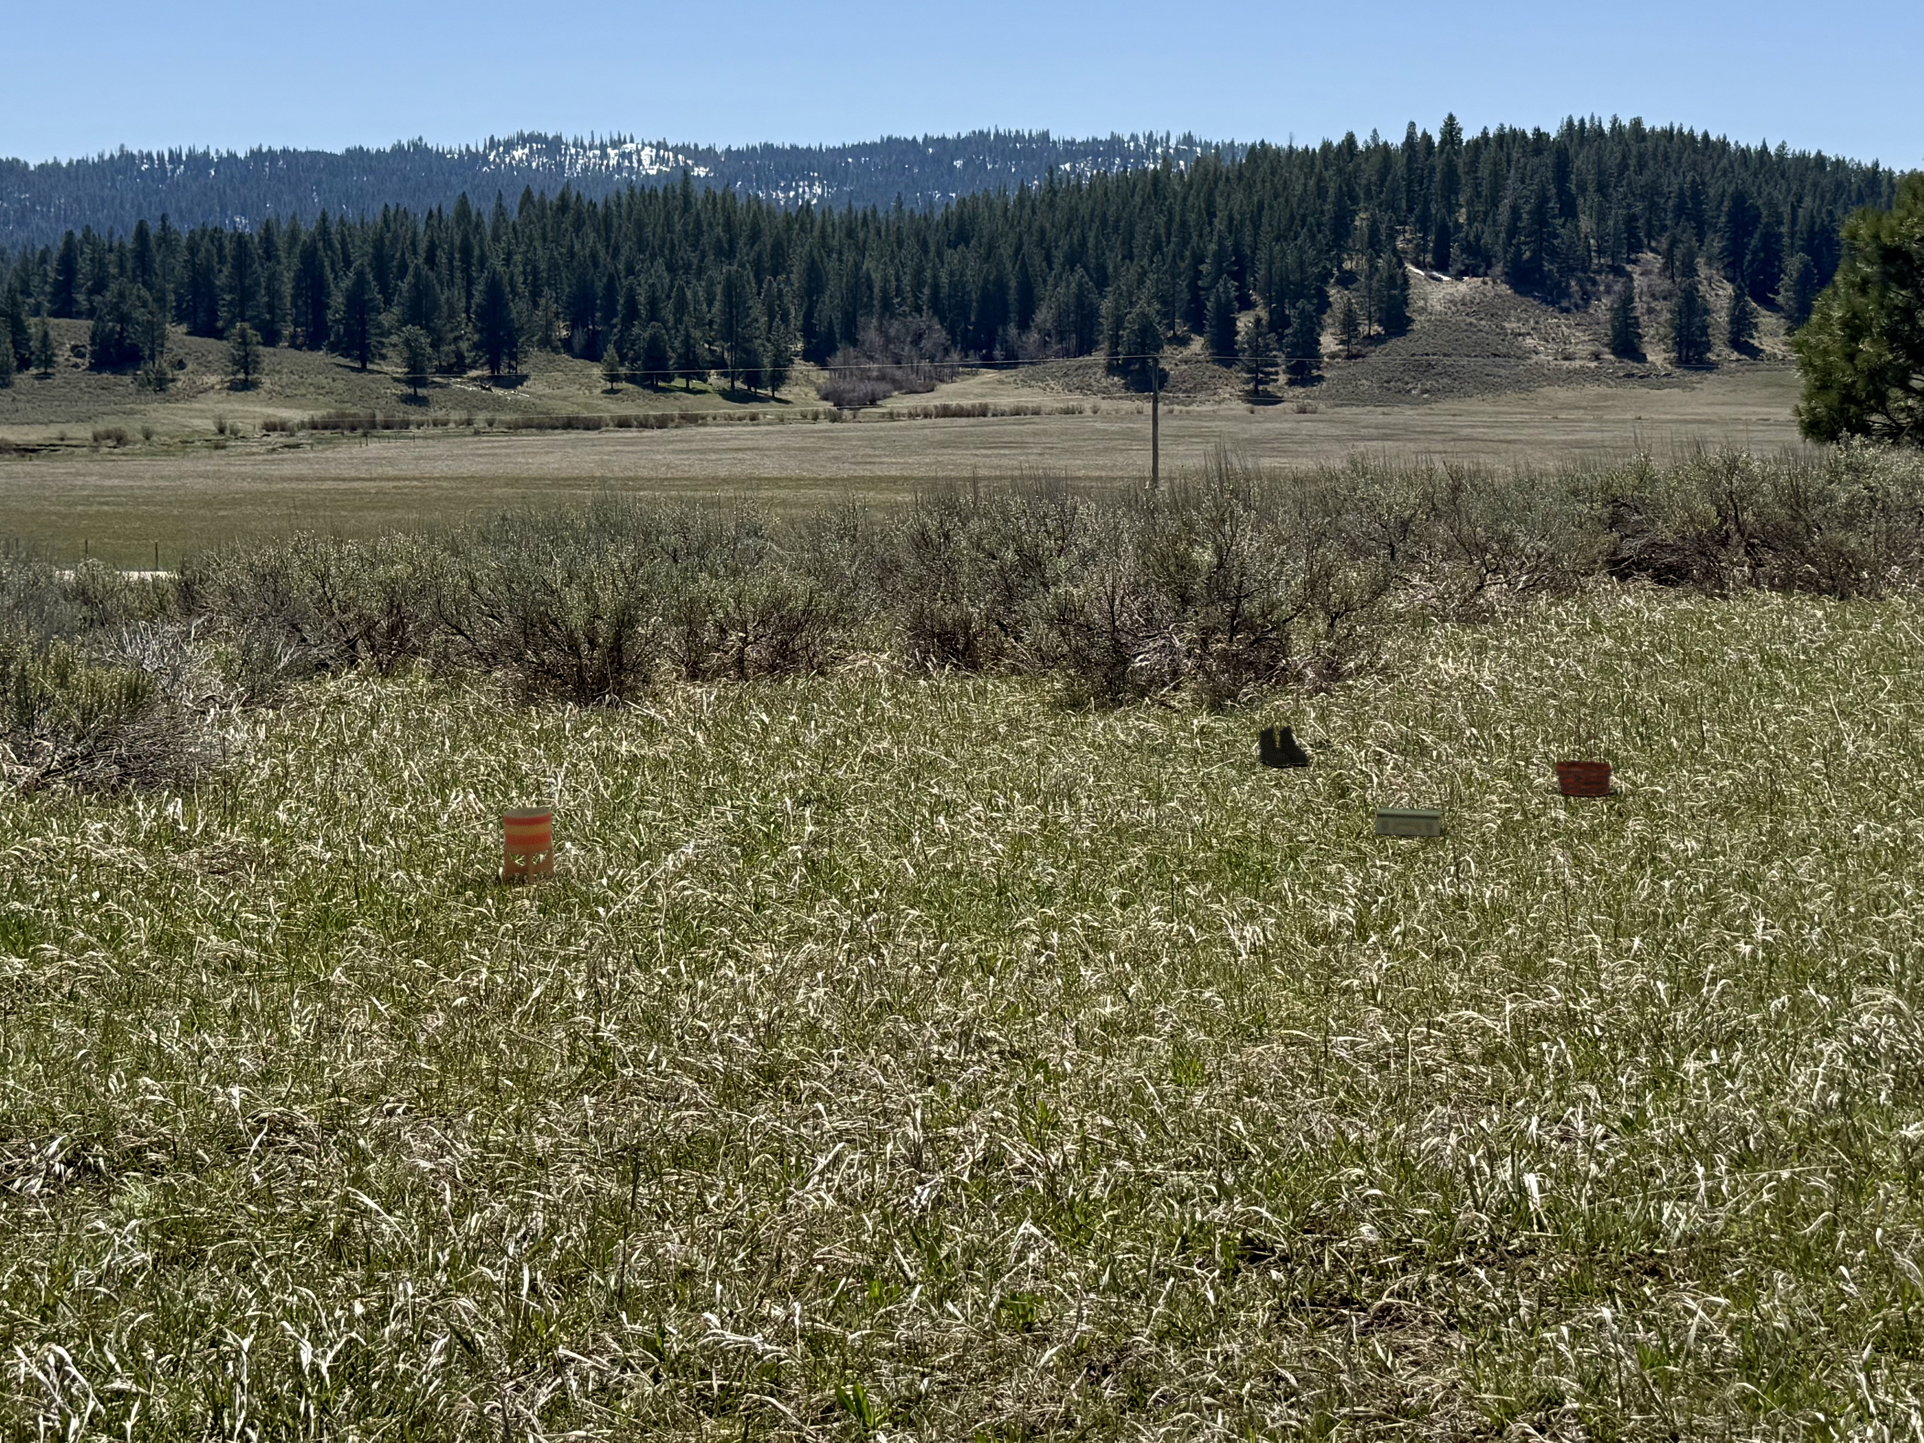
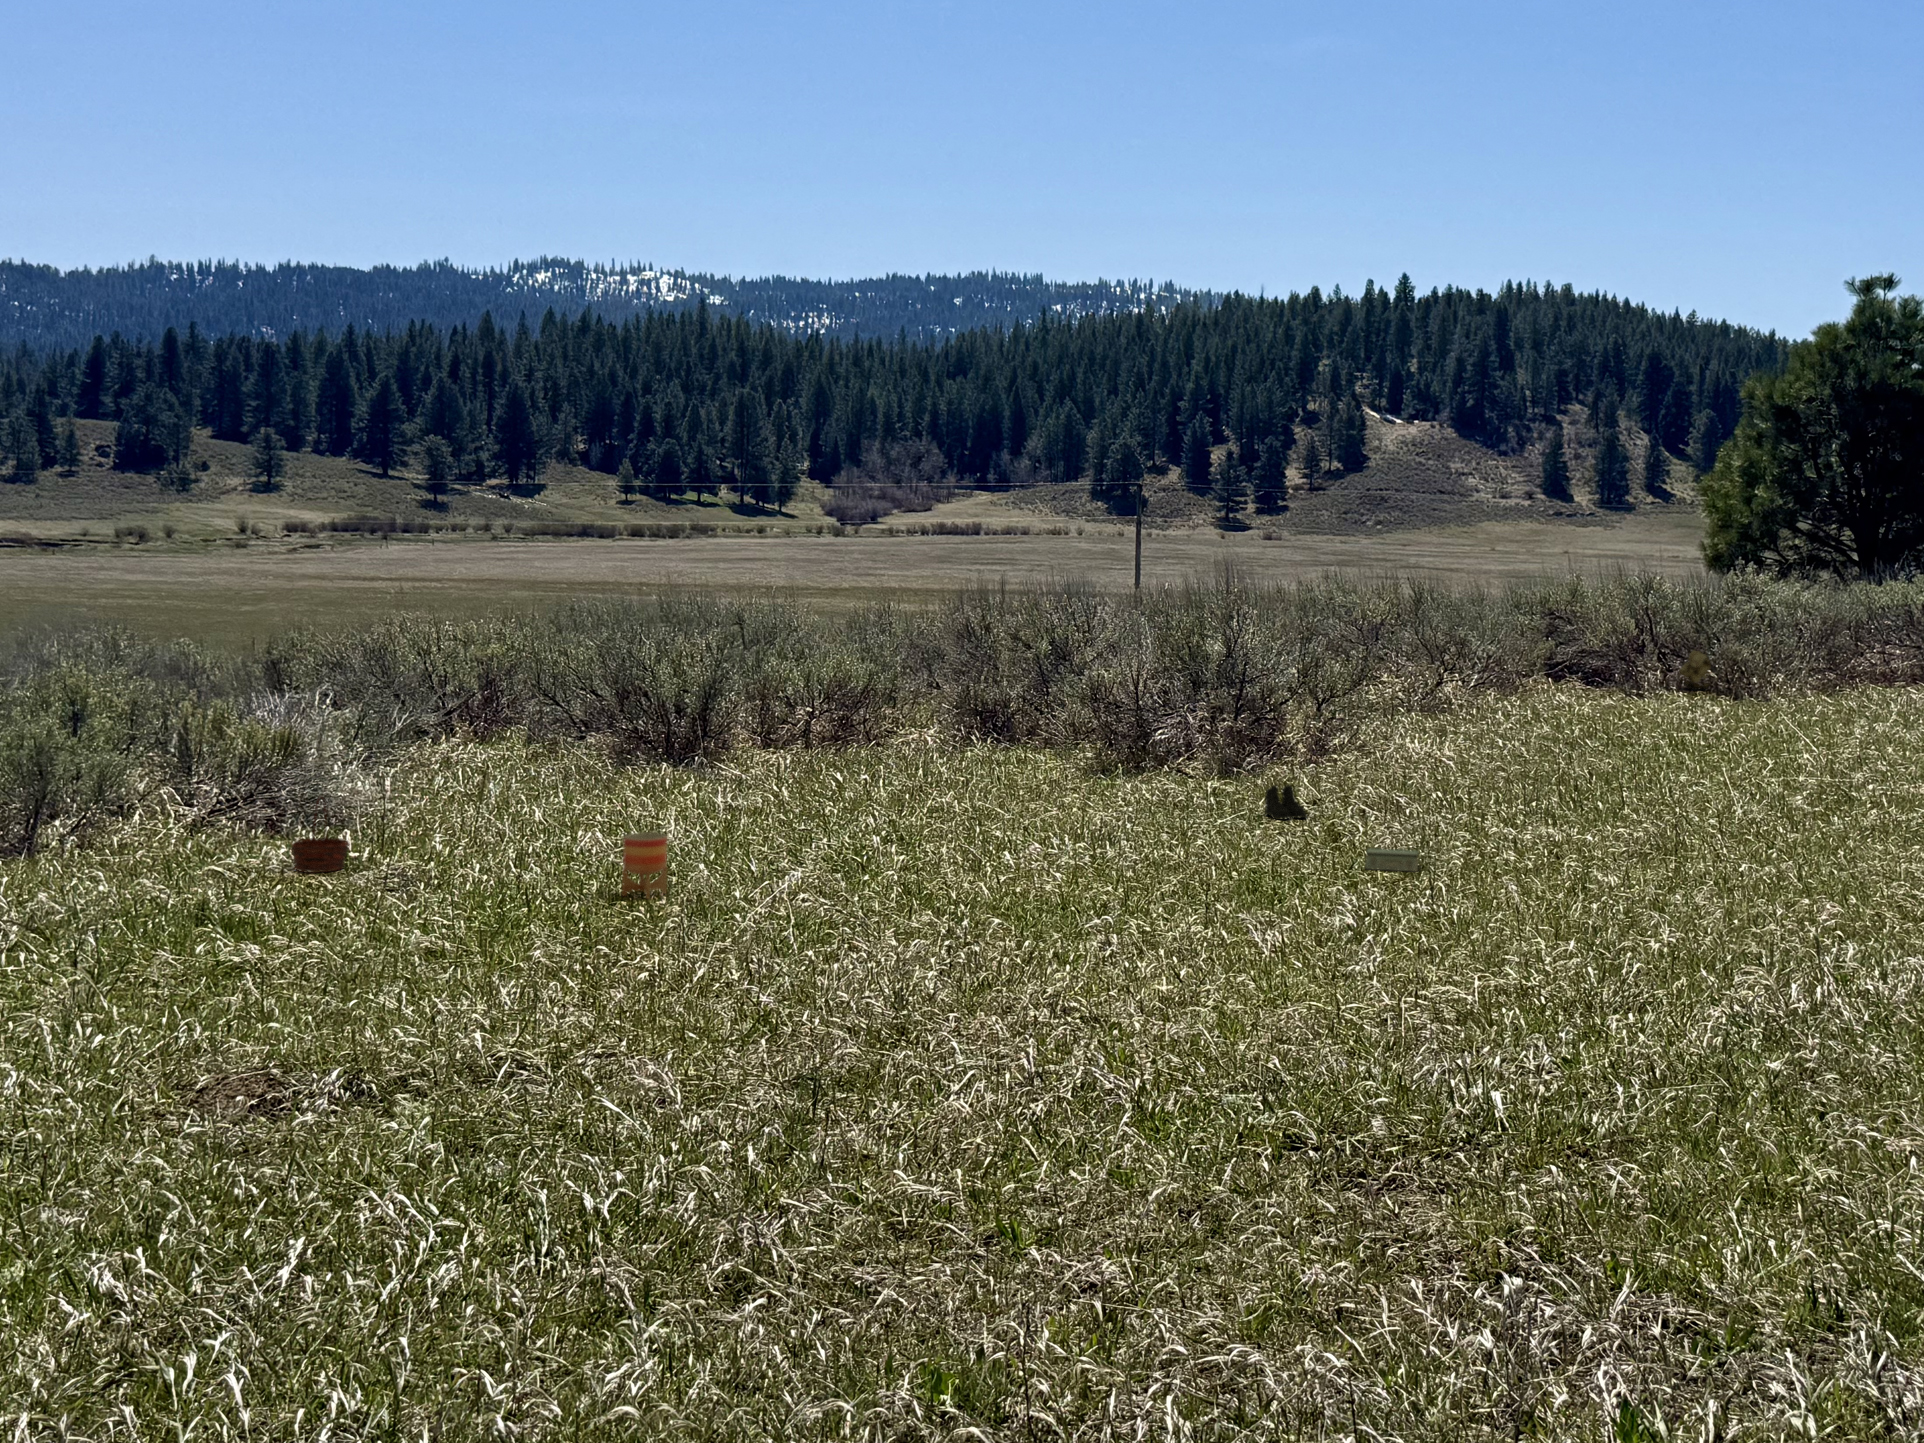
backpack: none [1766,537,1807,586] -> present [1679,651,1711,690]
basket: present [1555,717,1613,796] -> present [291,795,349,873]

